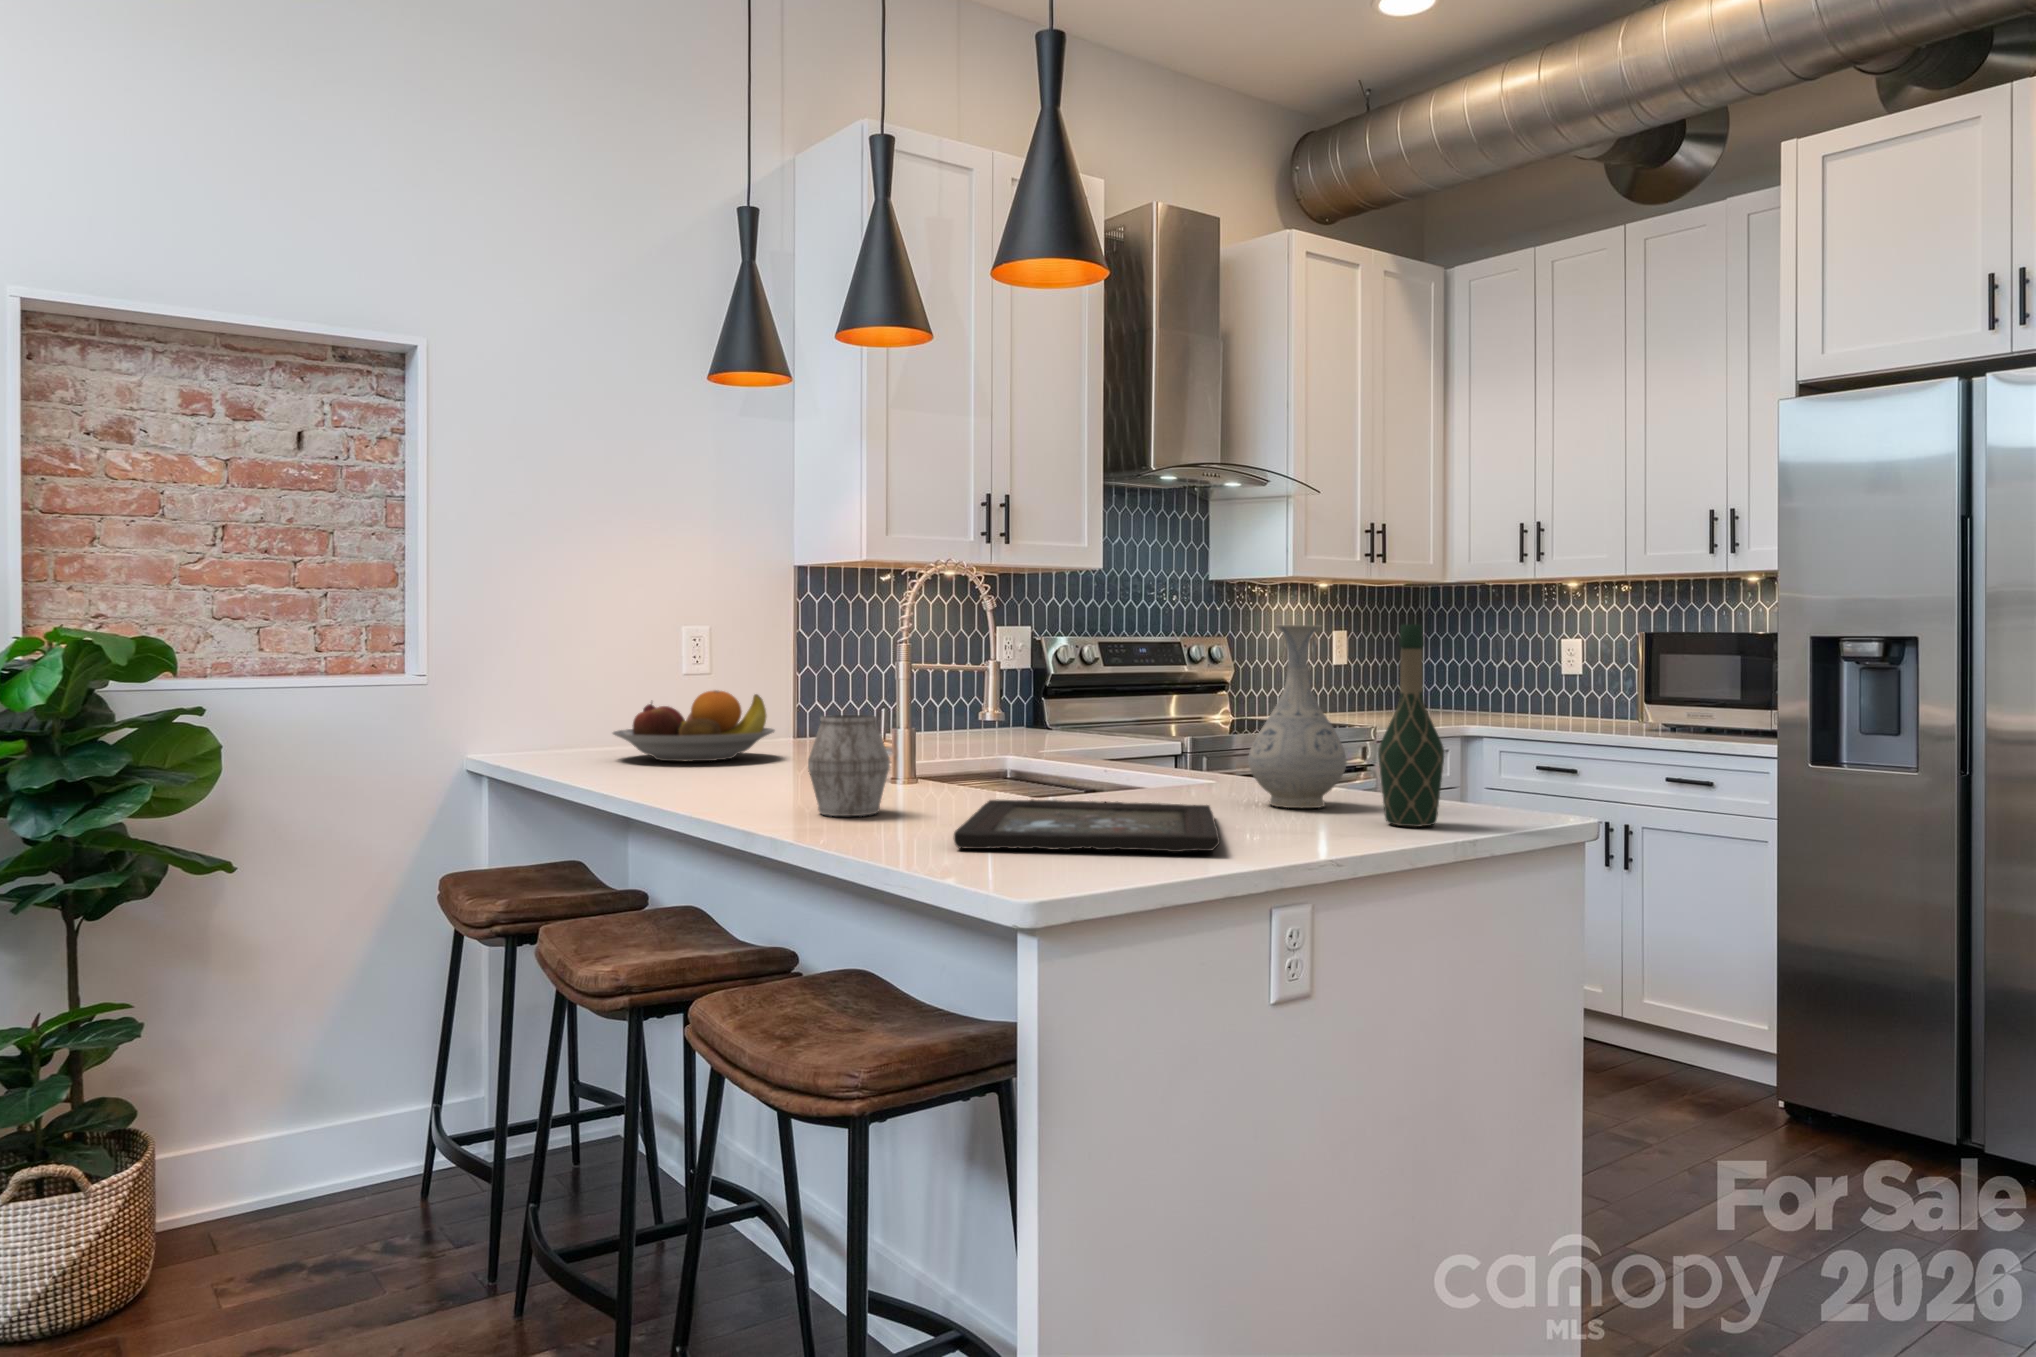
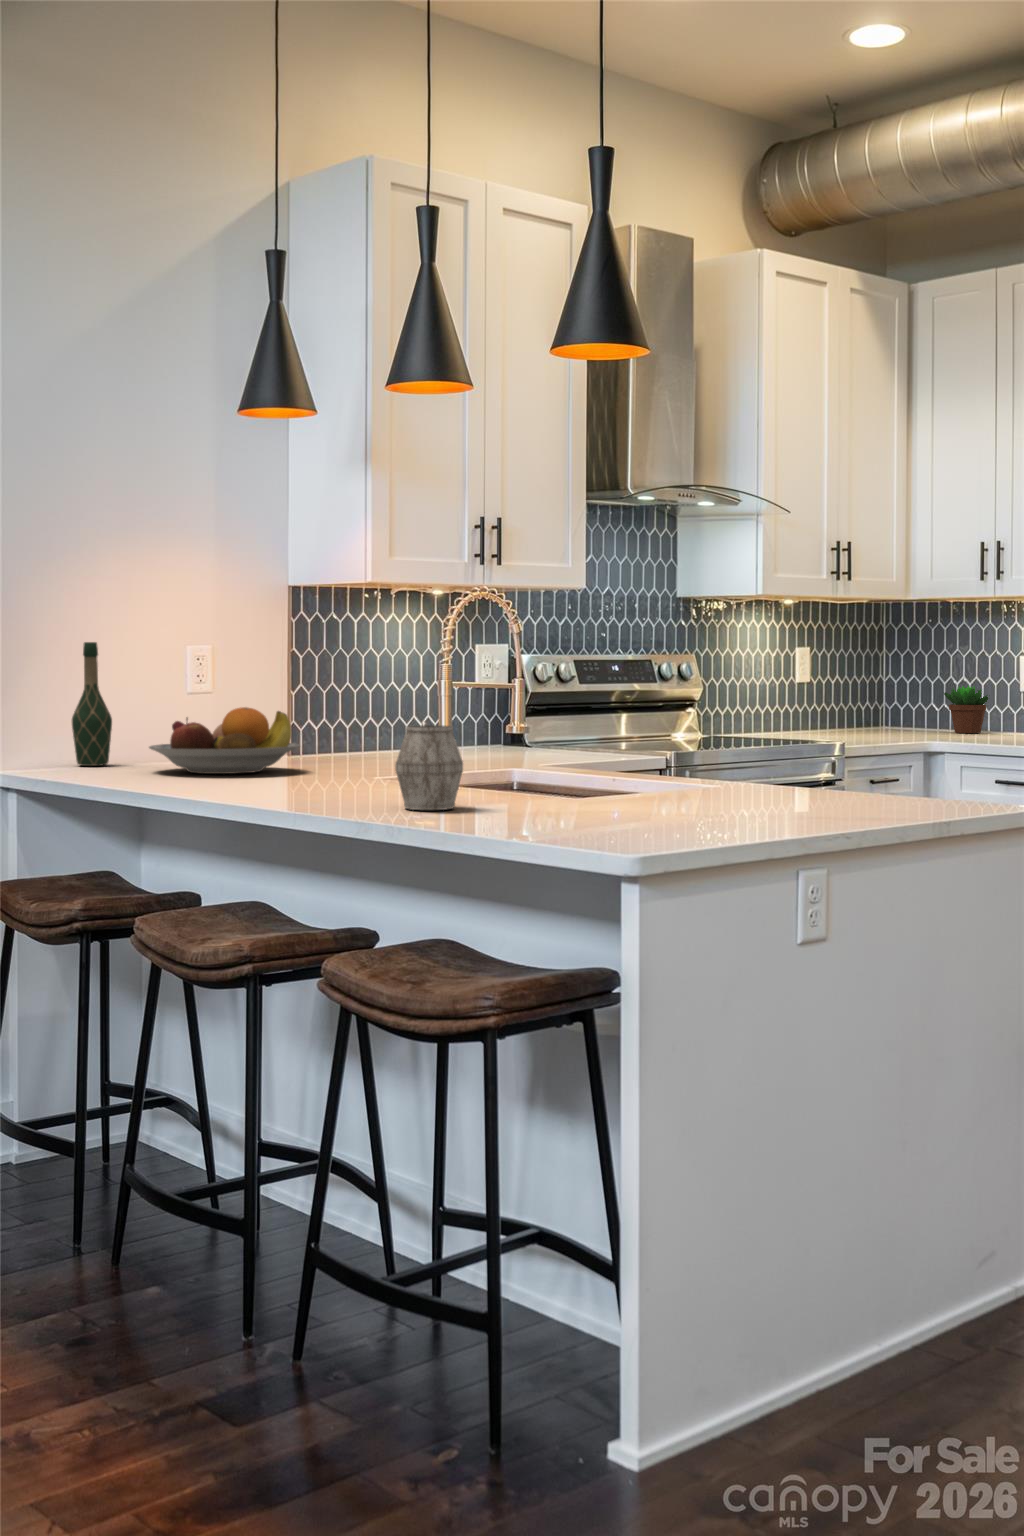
wine bottle: present [1378,624,1444,827] -> present [72,642,112,766]
vase: present [1248,625,1347,808] -> none [758,648,841,803]
succulent plant: none [1482,667,1531,716] -> present [944,685,990,733]
tray: present [954,800,1220,852] -> none [546,797,757,829]

